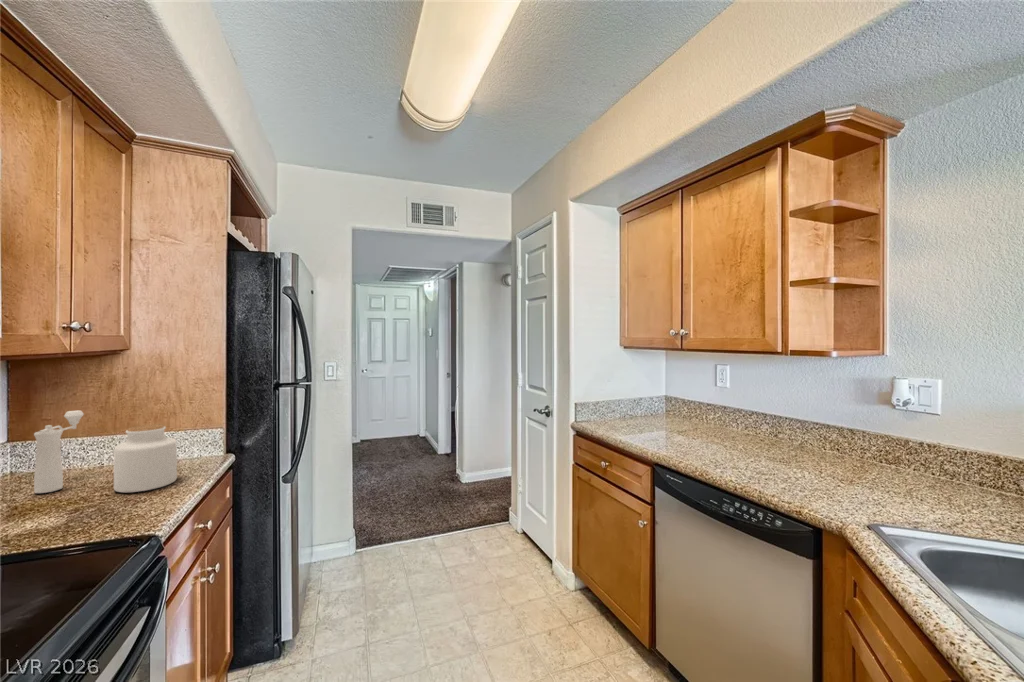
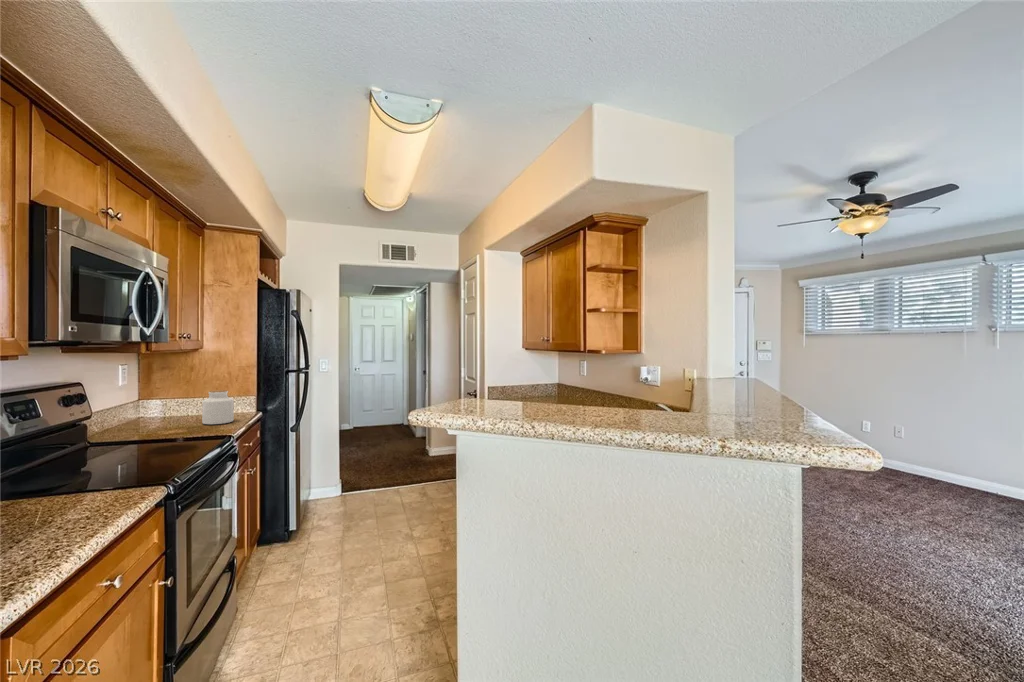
pepper mill: present [34,411,84,493] -> none [161,383,182,424]

